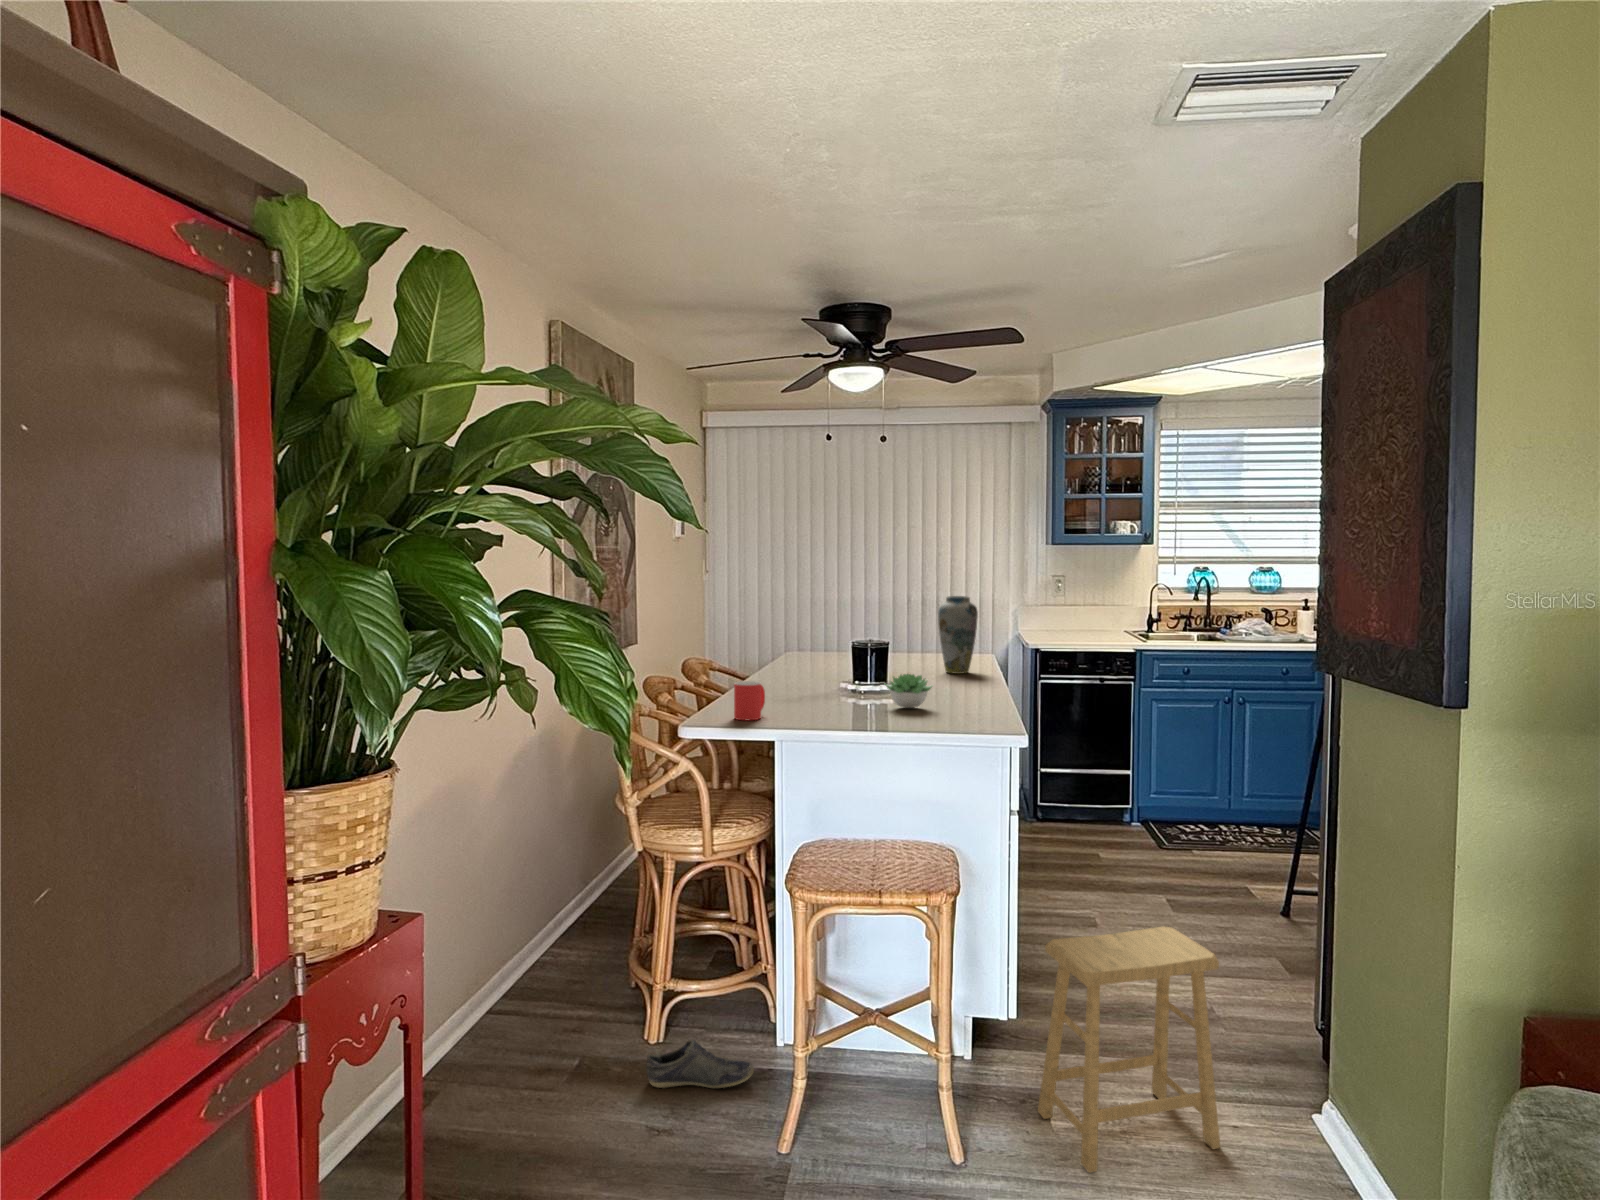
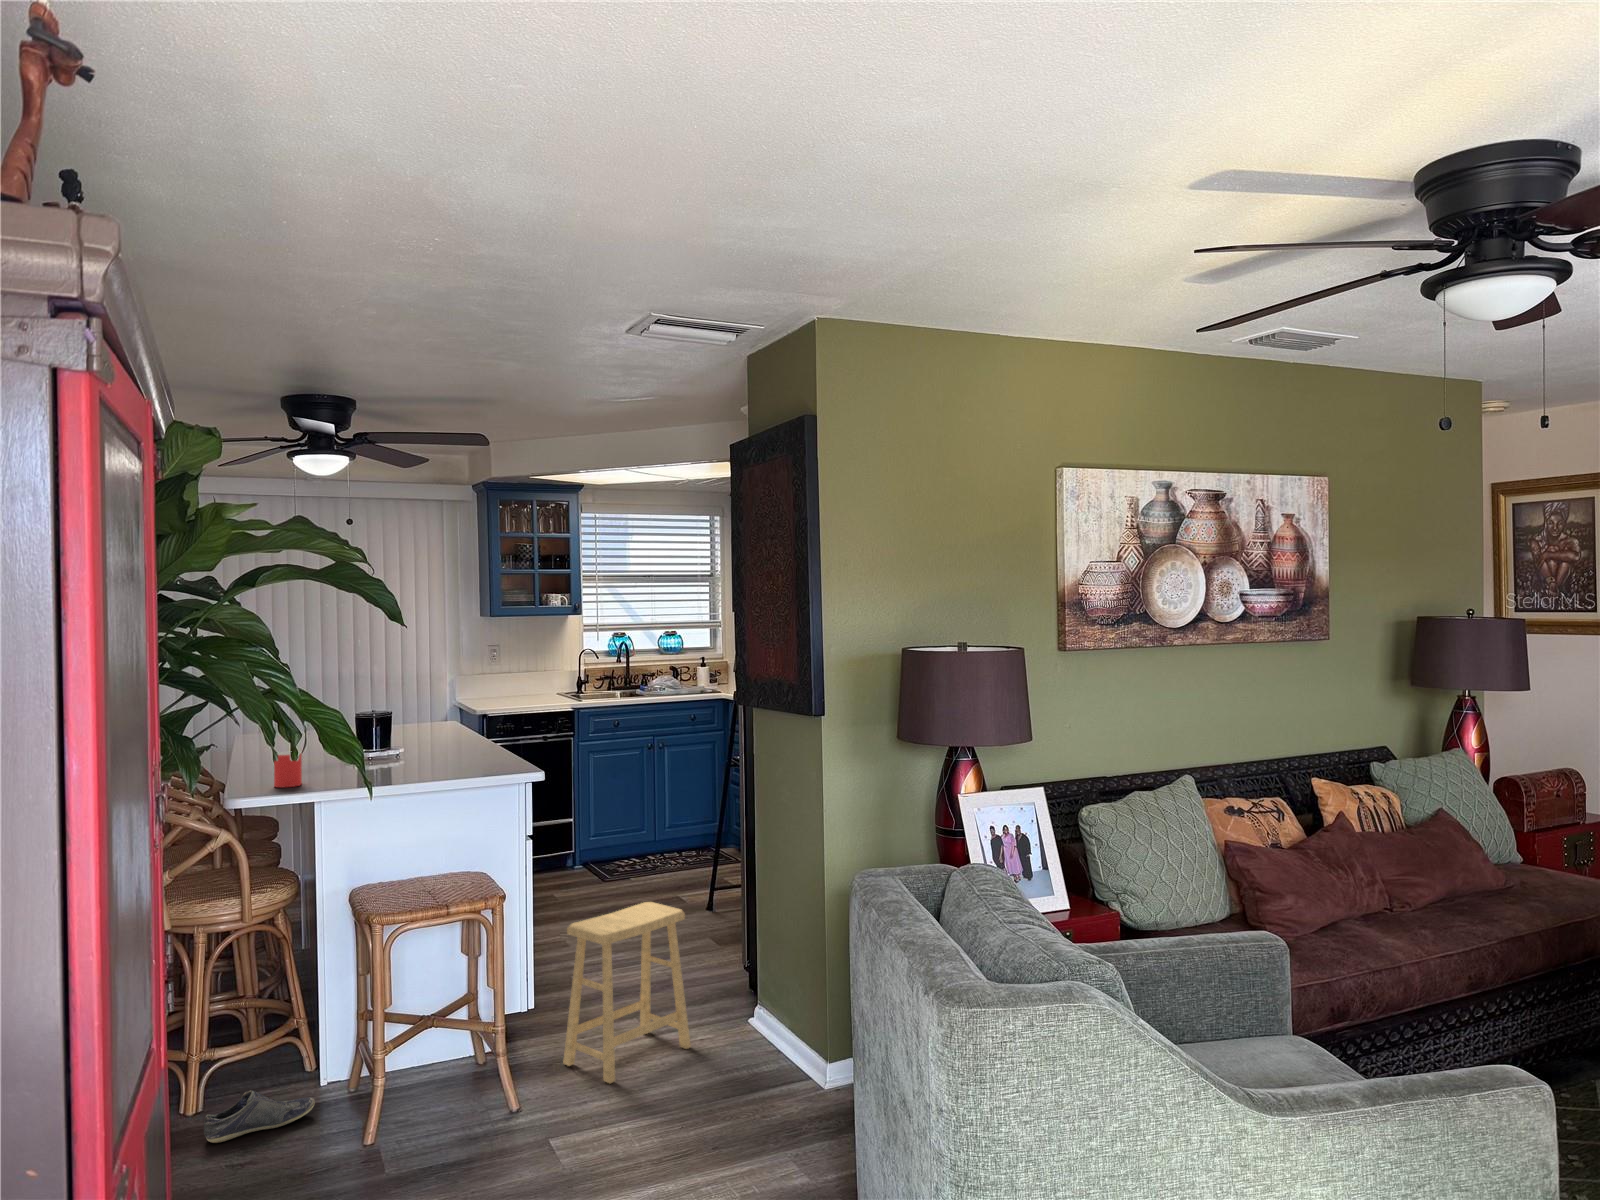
vase: present [938,596,978,674] -> none [418,666,456,738]
succulent plant: present [886,674,933,708] -> none [405,735,450,765]

